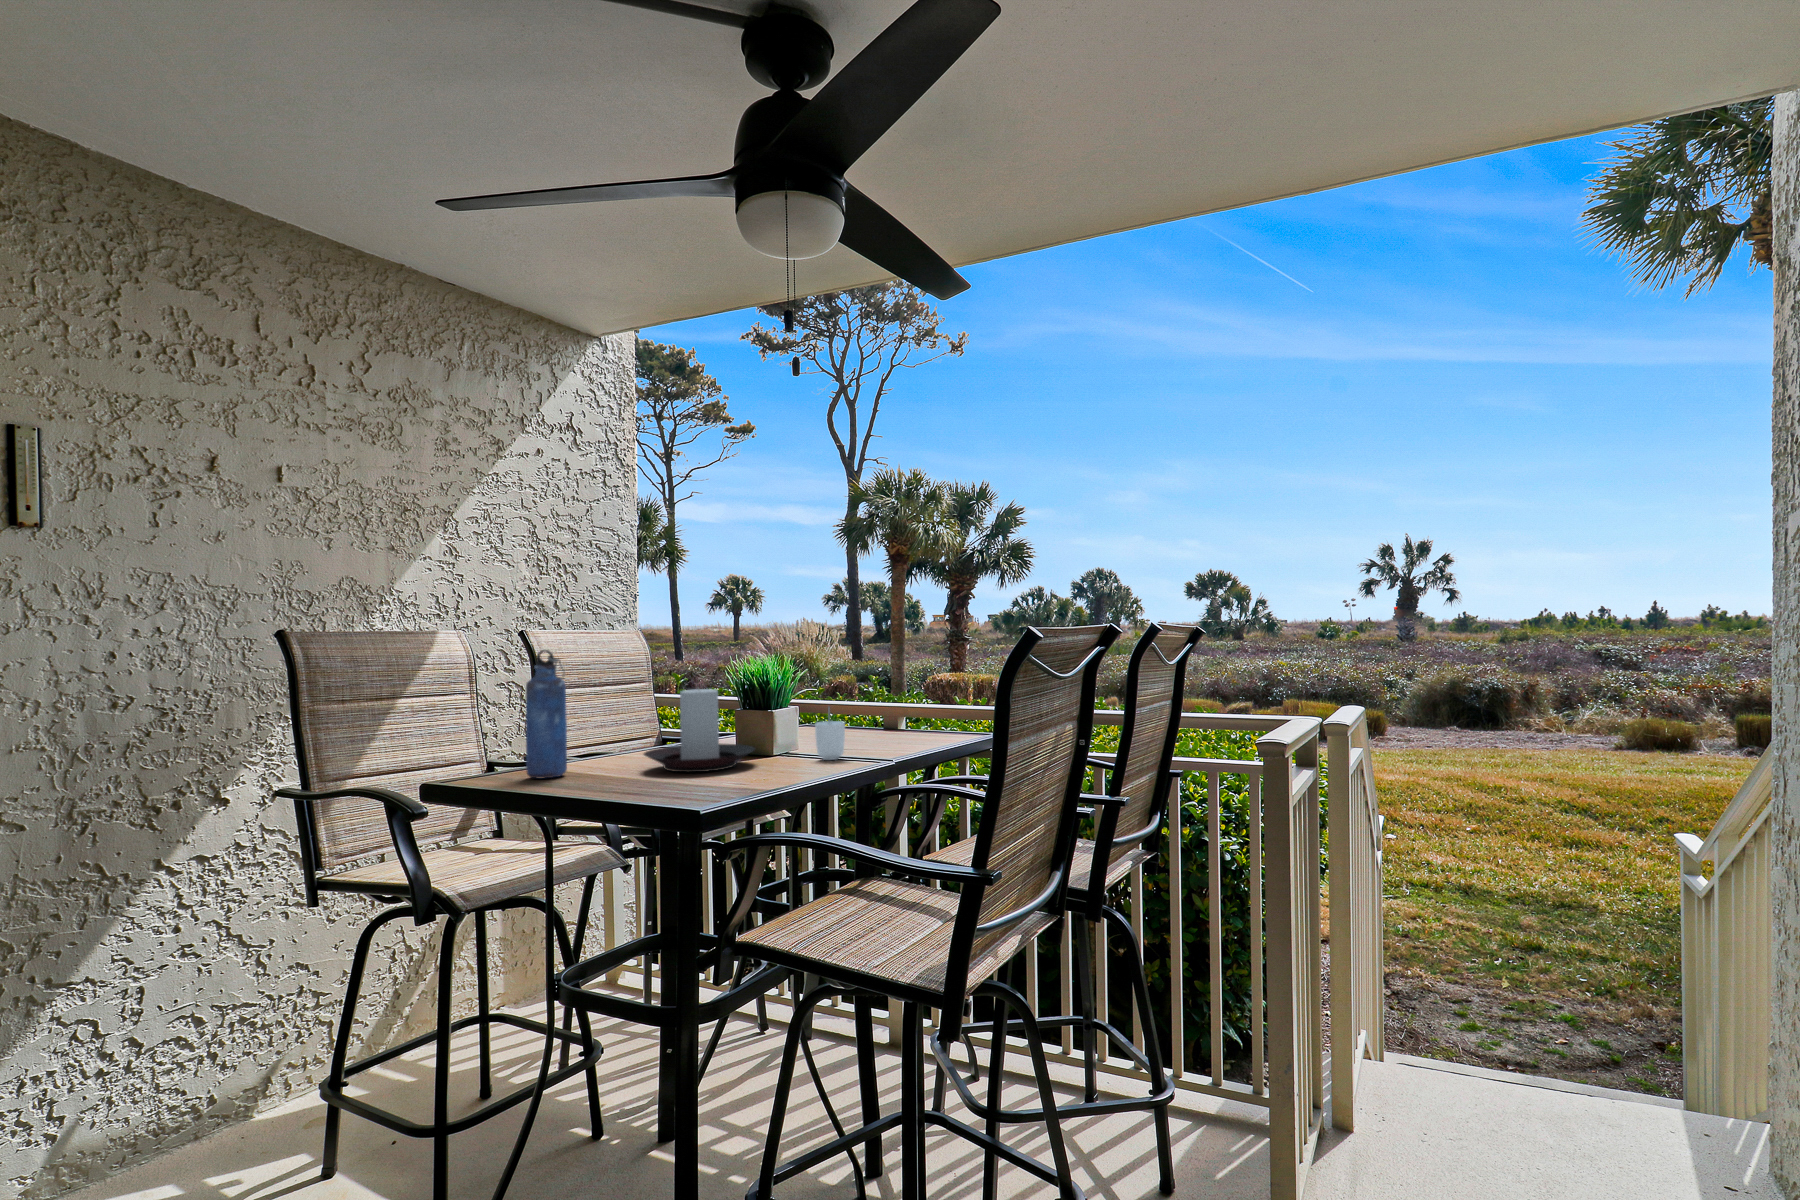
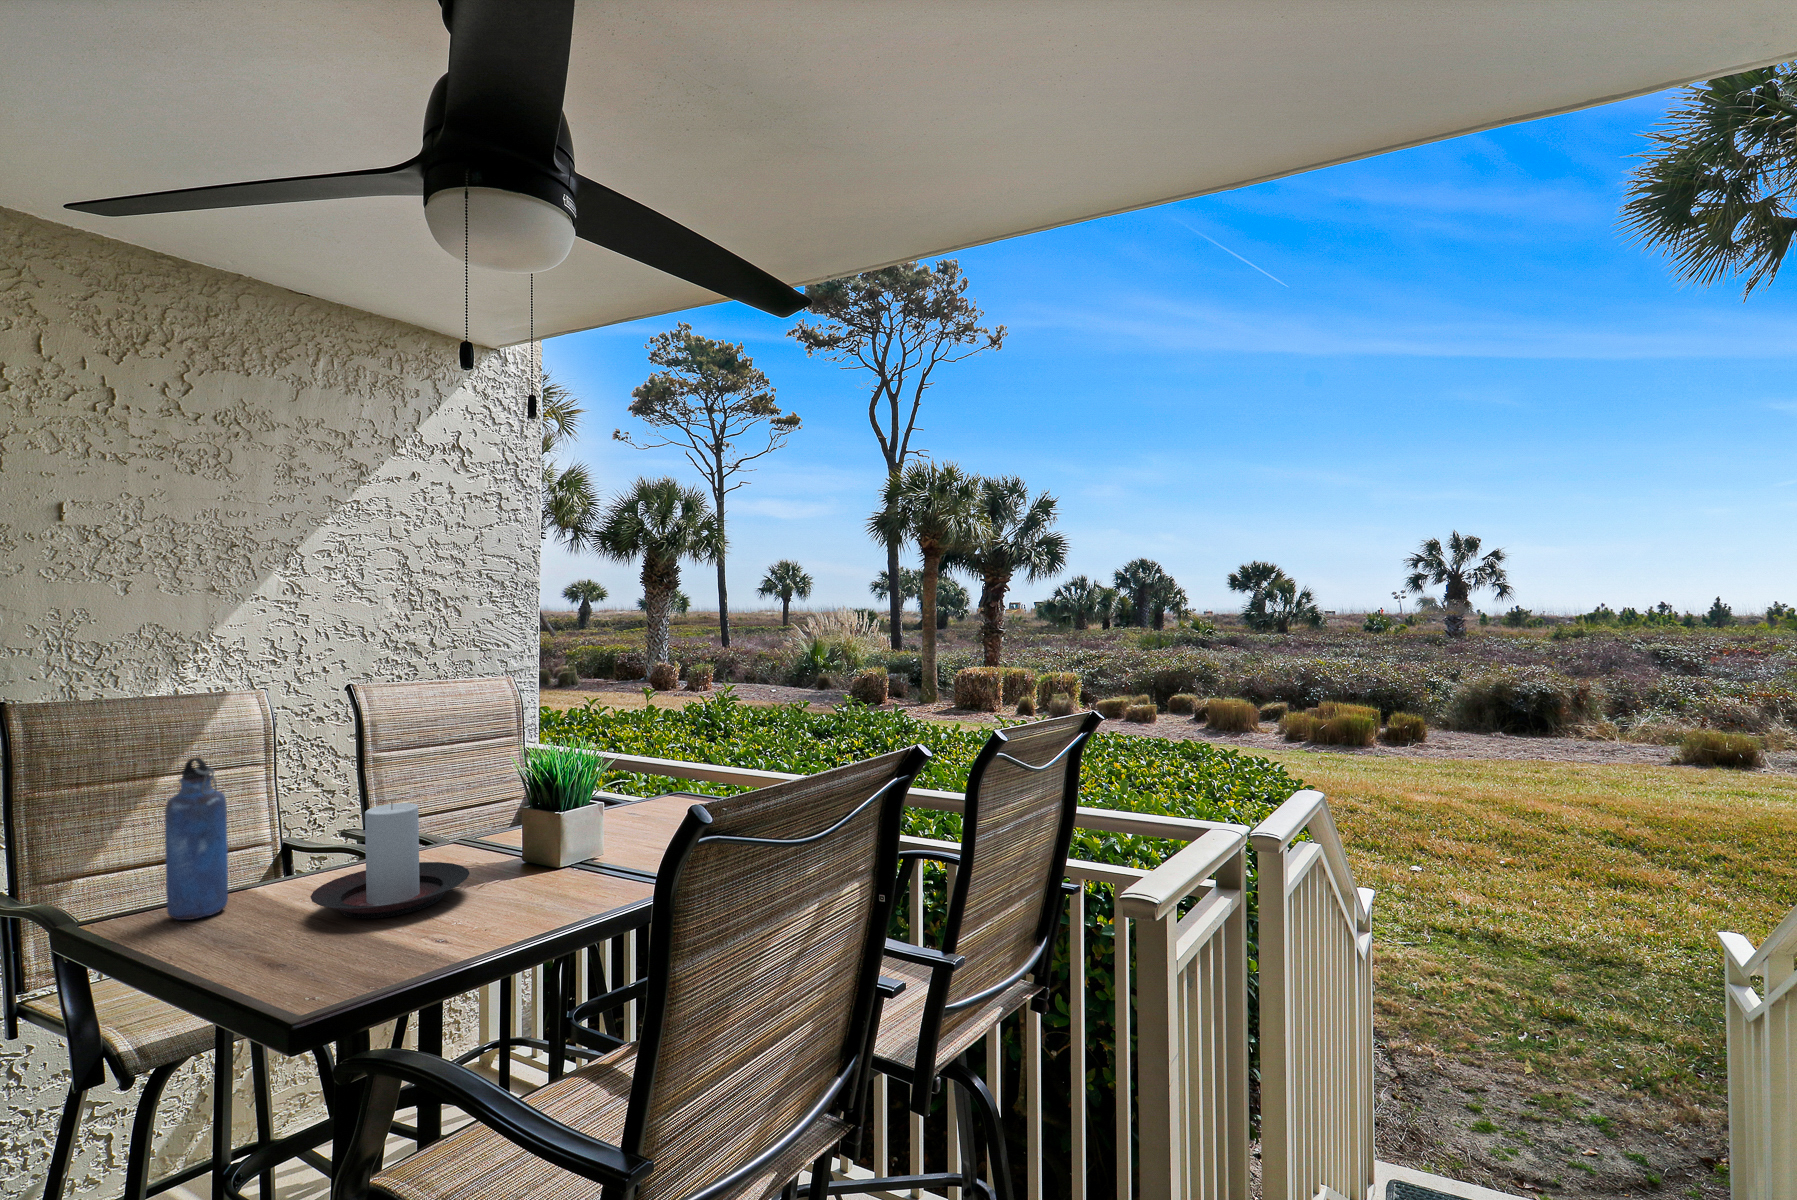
cup: present [815,707,845,760] -> none [544,822,584,896]

